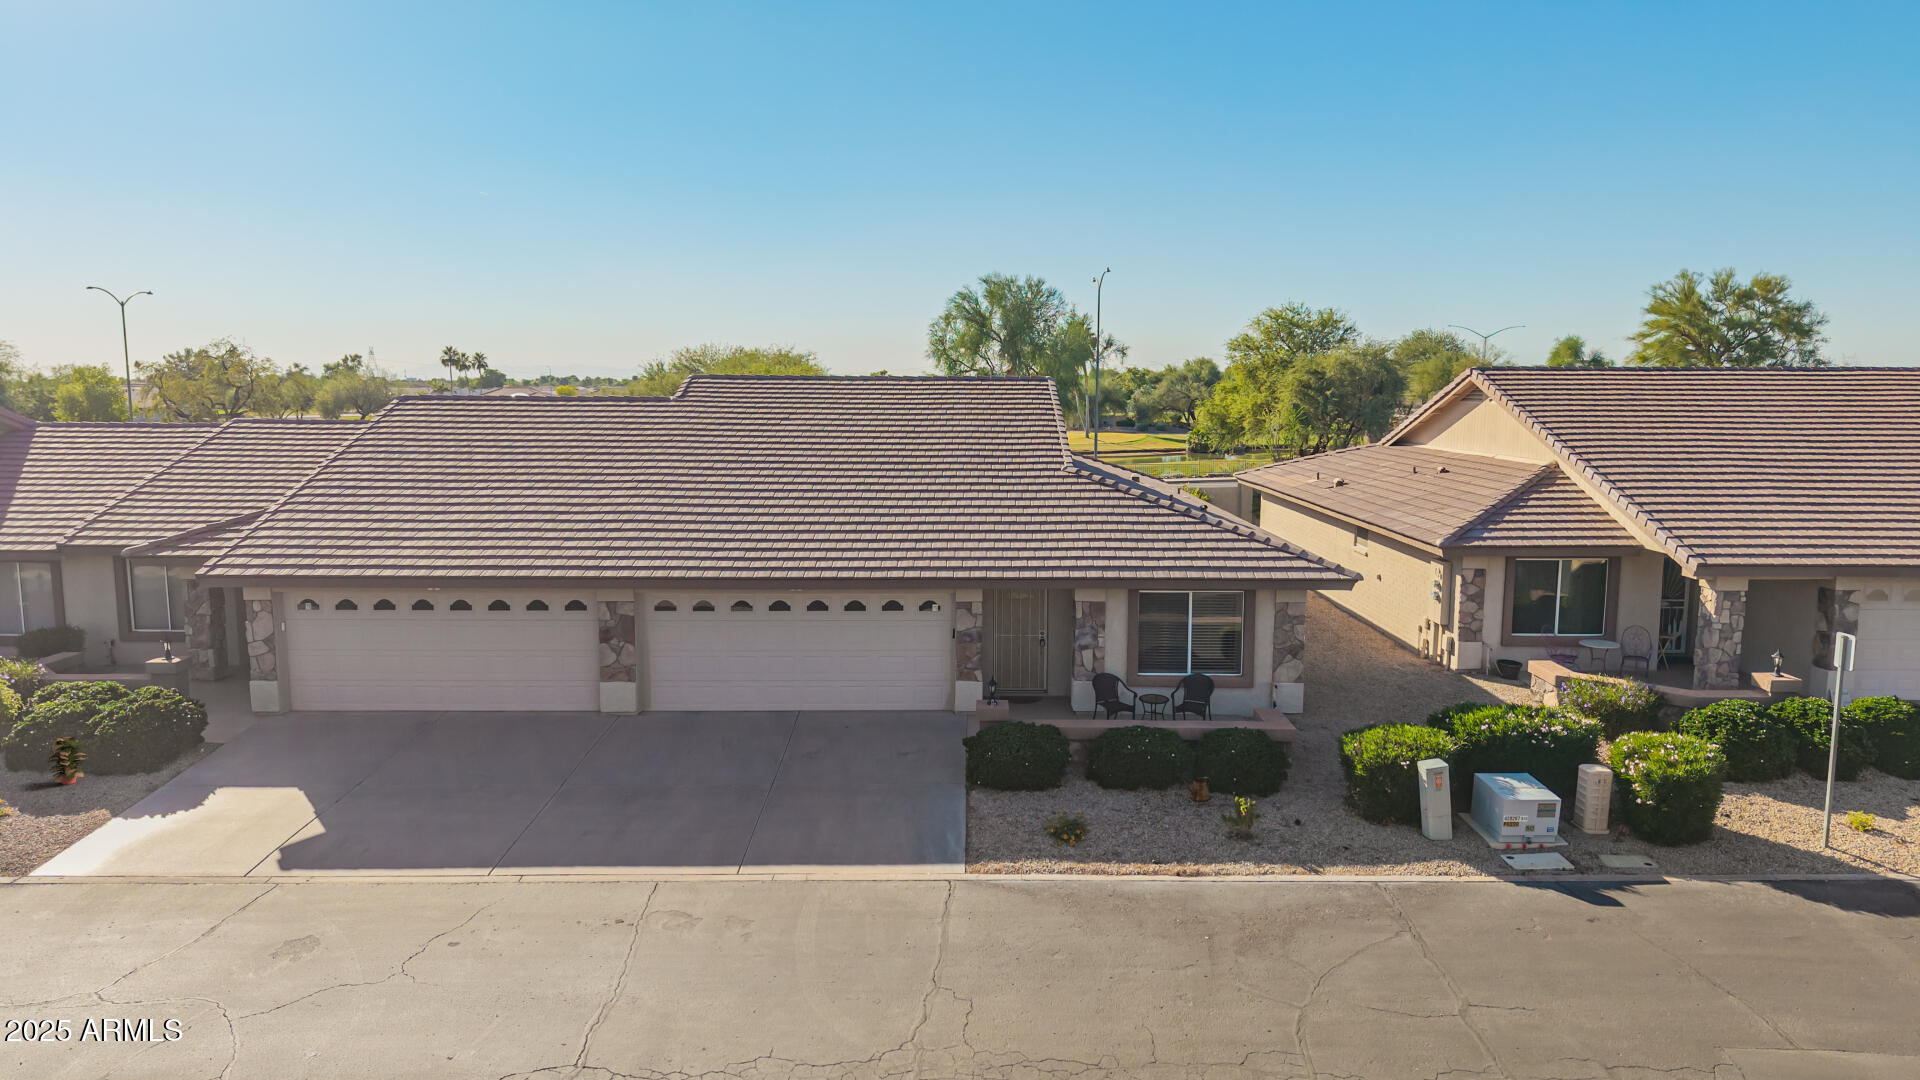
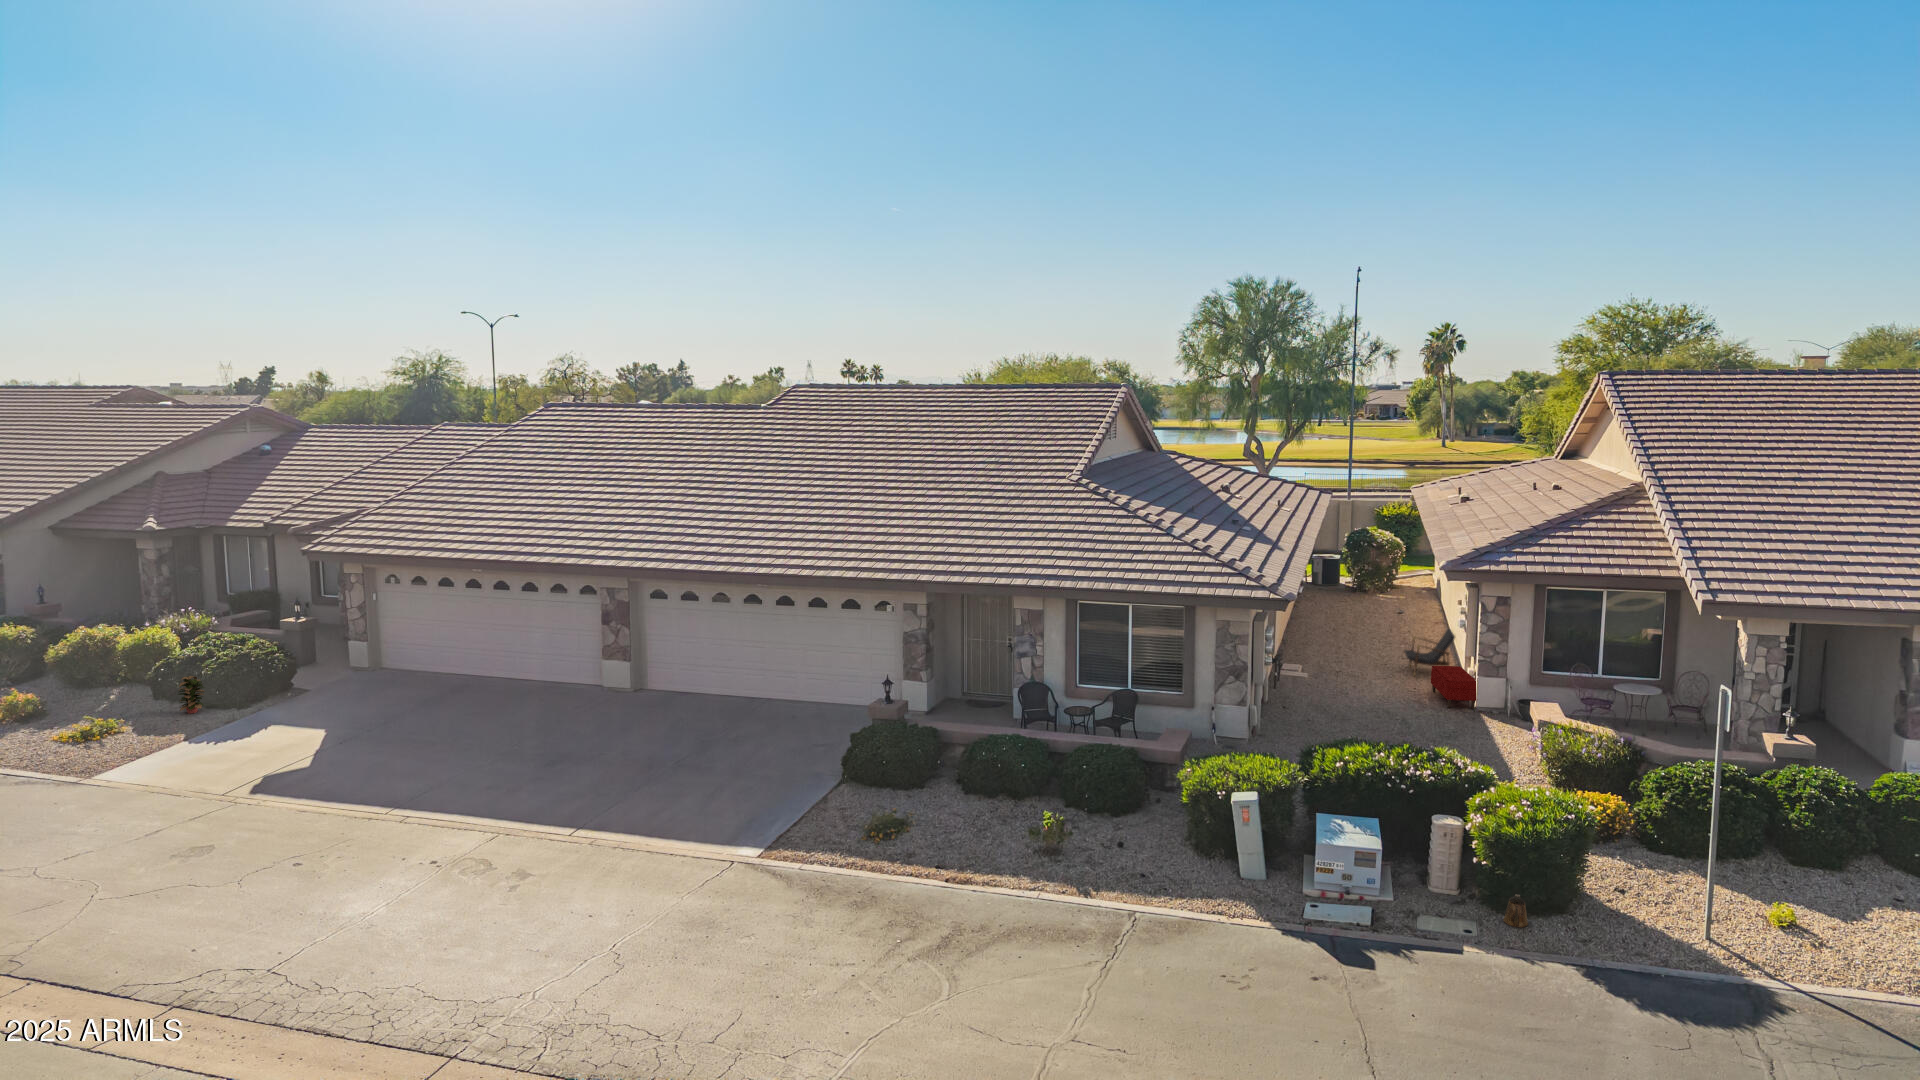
lounge chair: none [1364,605,1415,651] -> present [1404,629,1455,676]
bench: none [1406,637,1461,675] -> present [1431,666,1476,709]
watering can: present [1183,777,1210,801] -> present [1503,894,1528,928]

